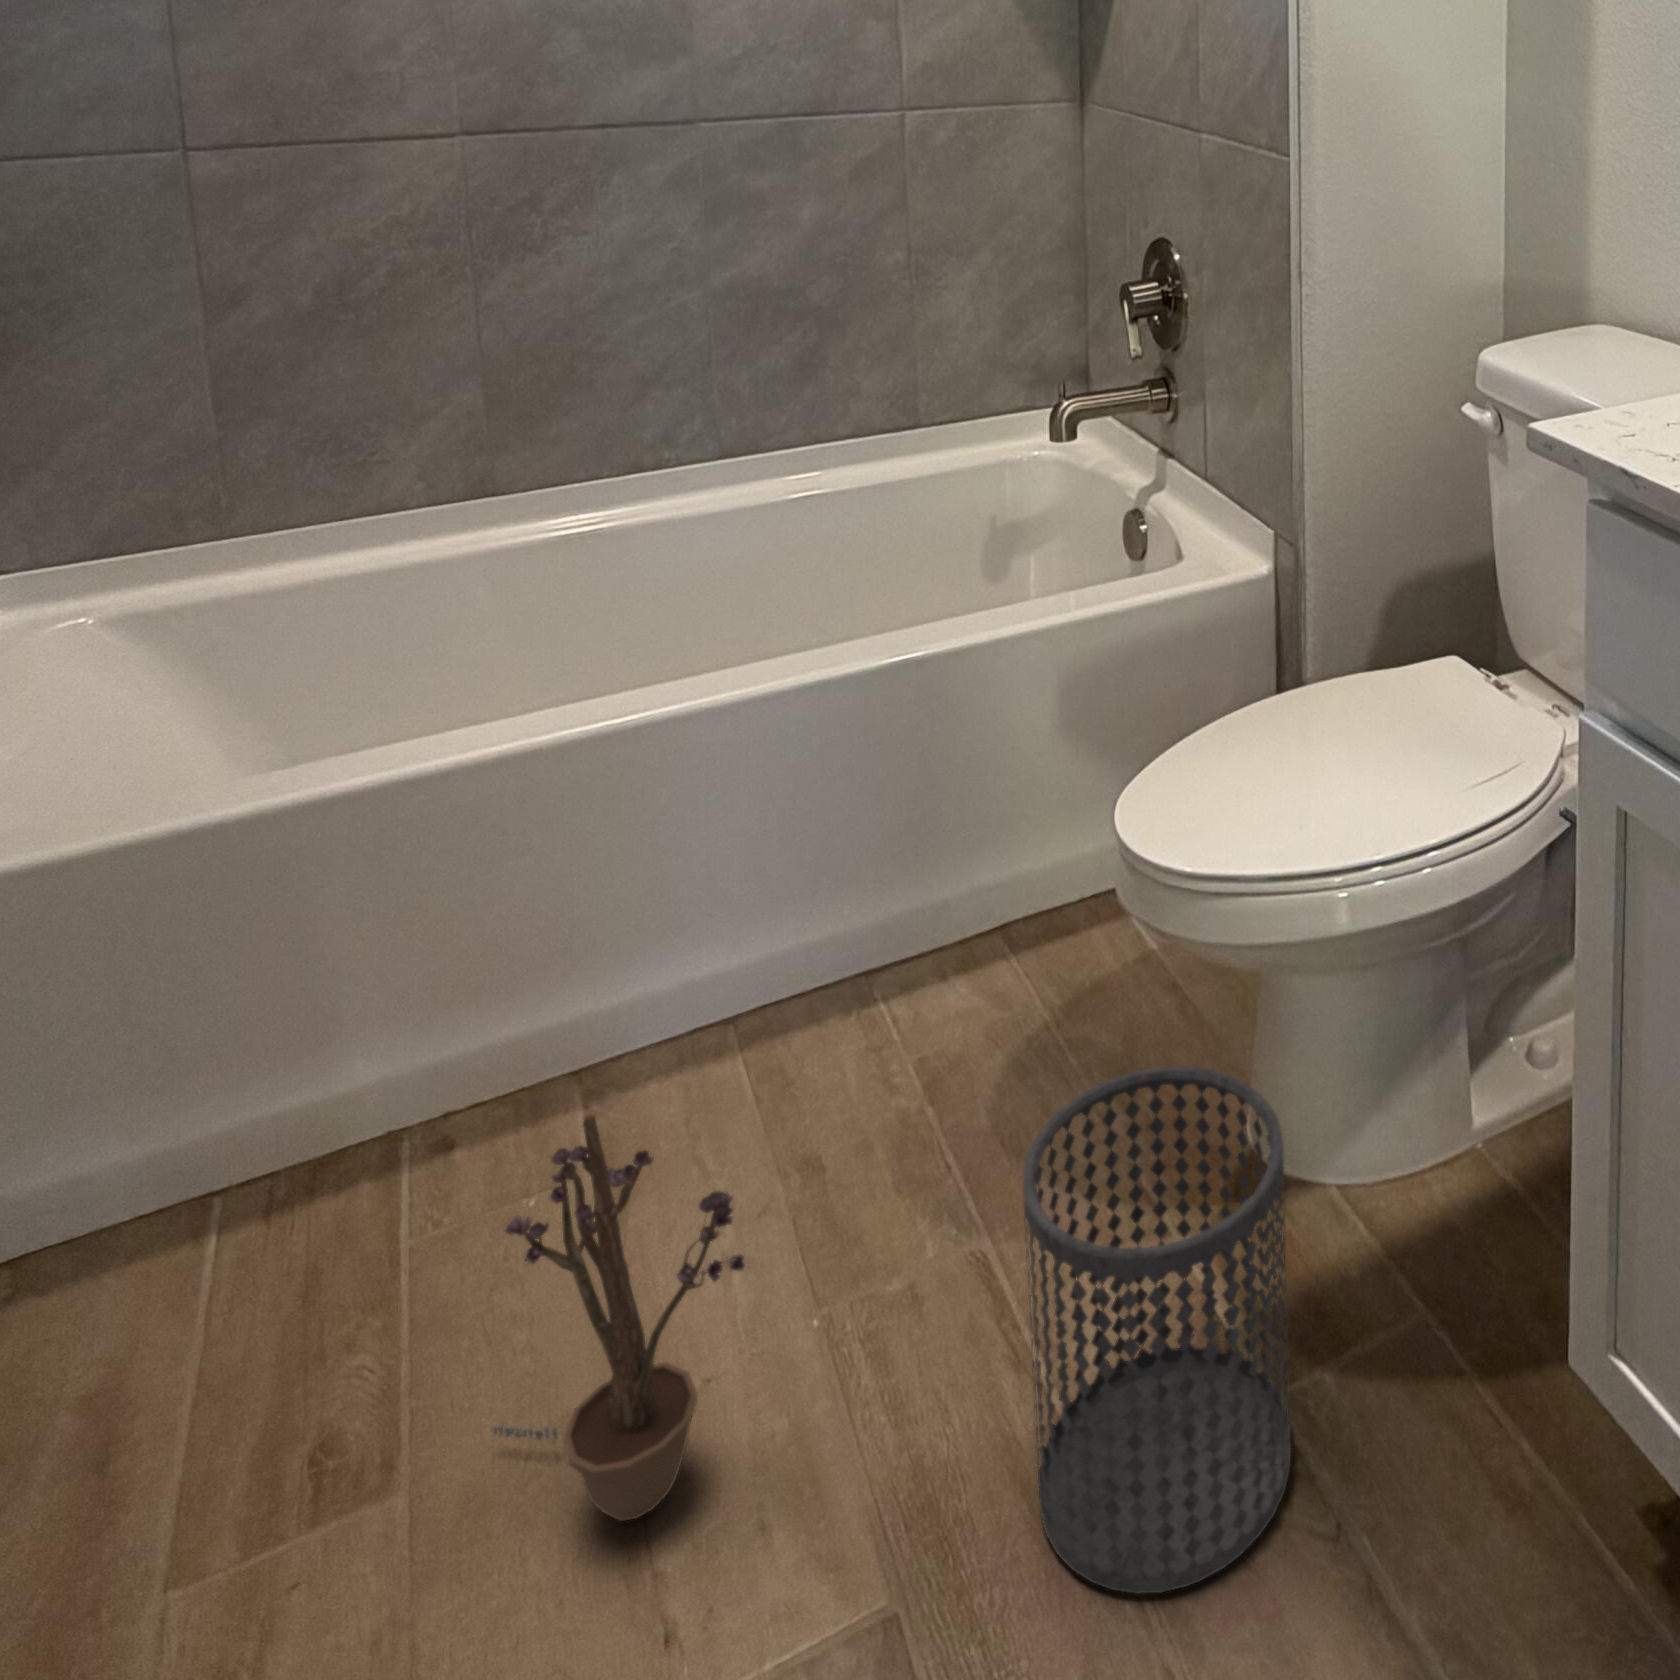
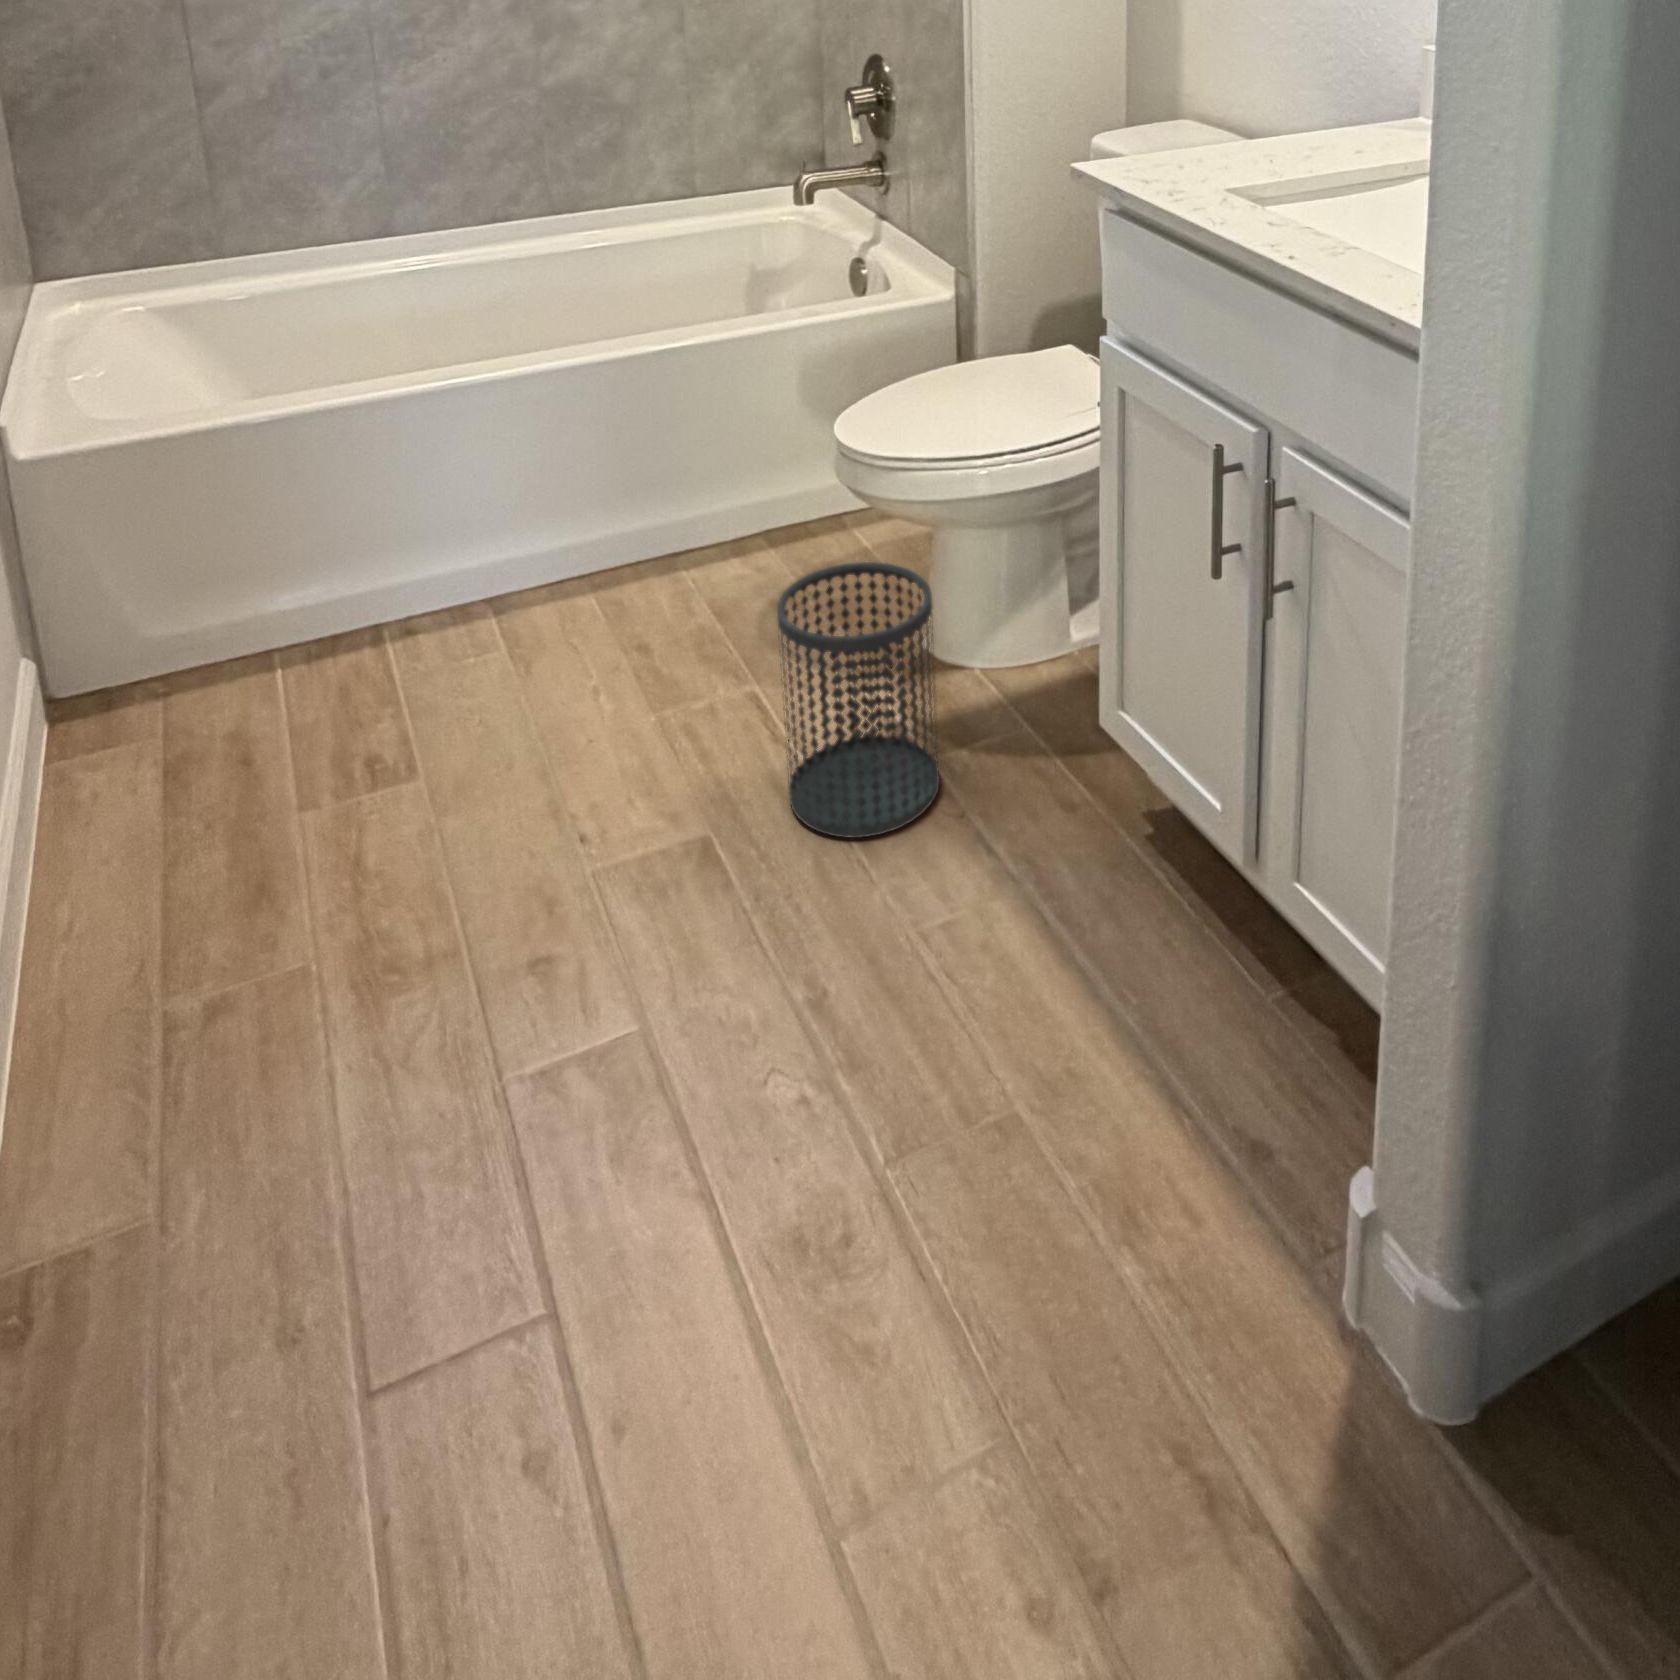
decorative plant: present [493,1116,745,1521] -> none [467,565,616,799]

